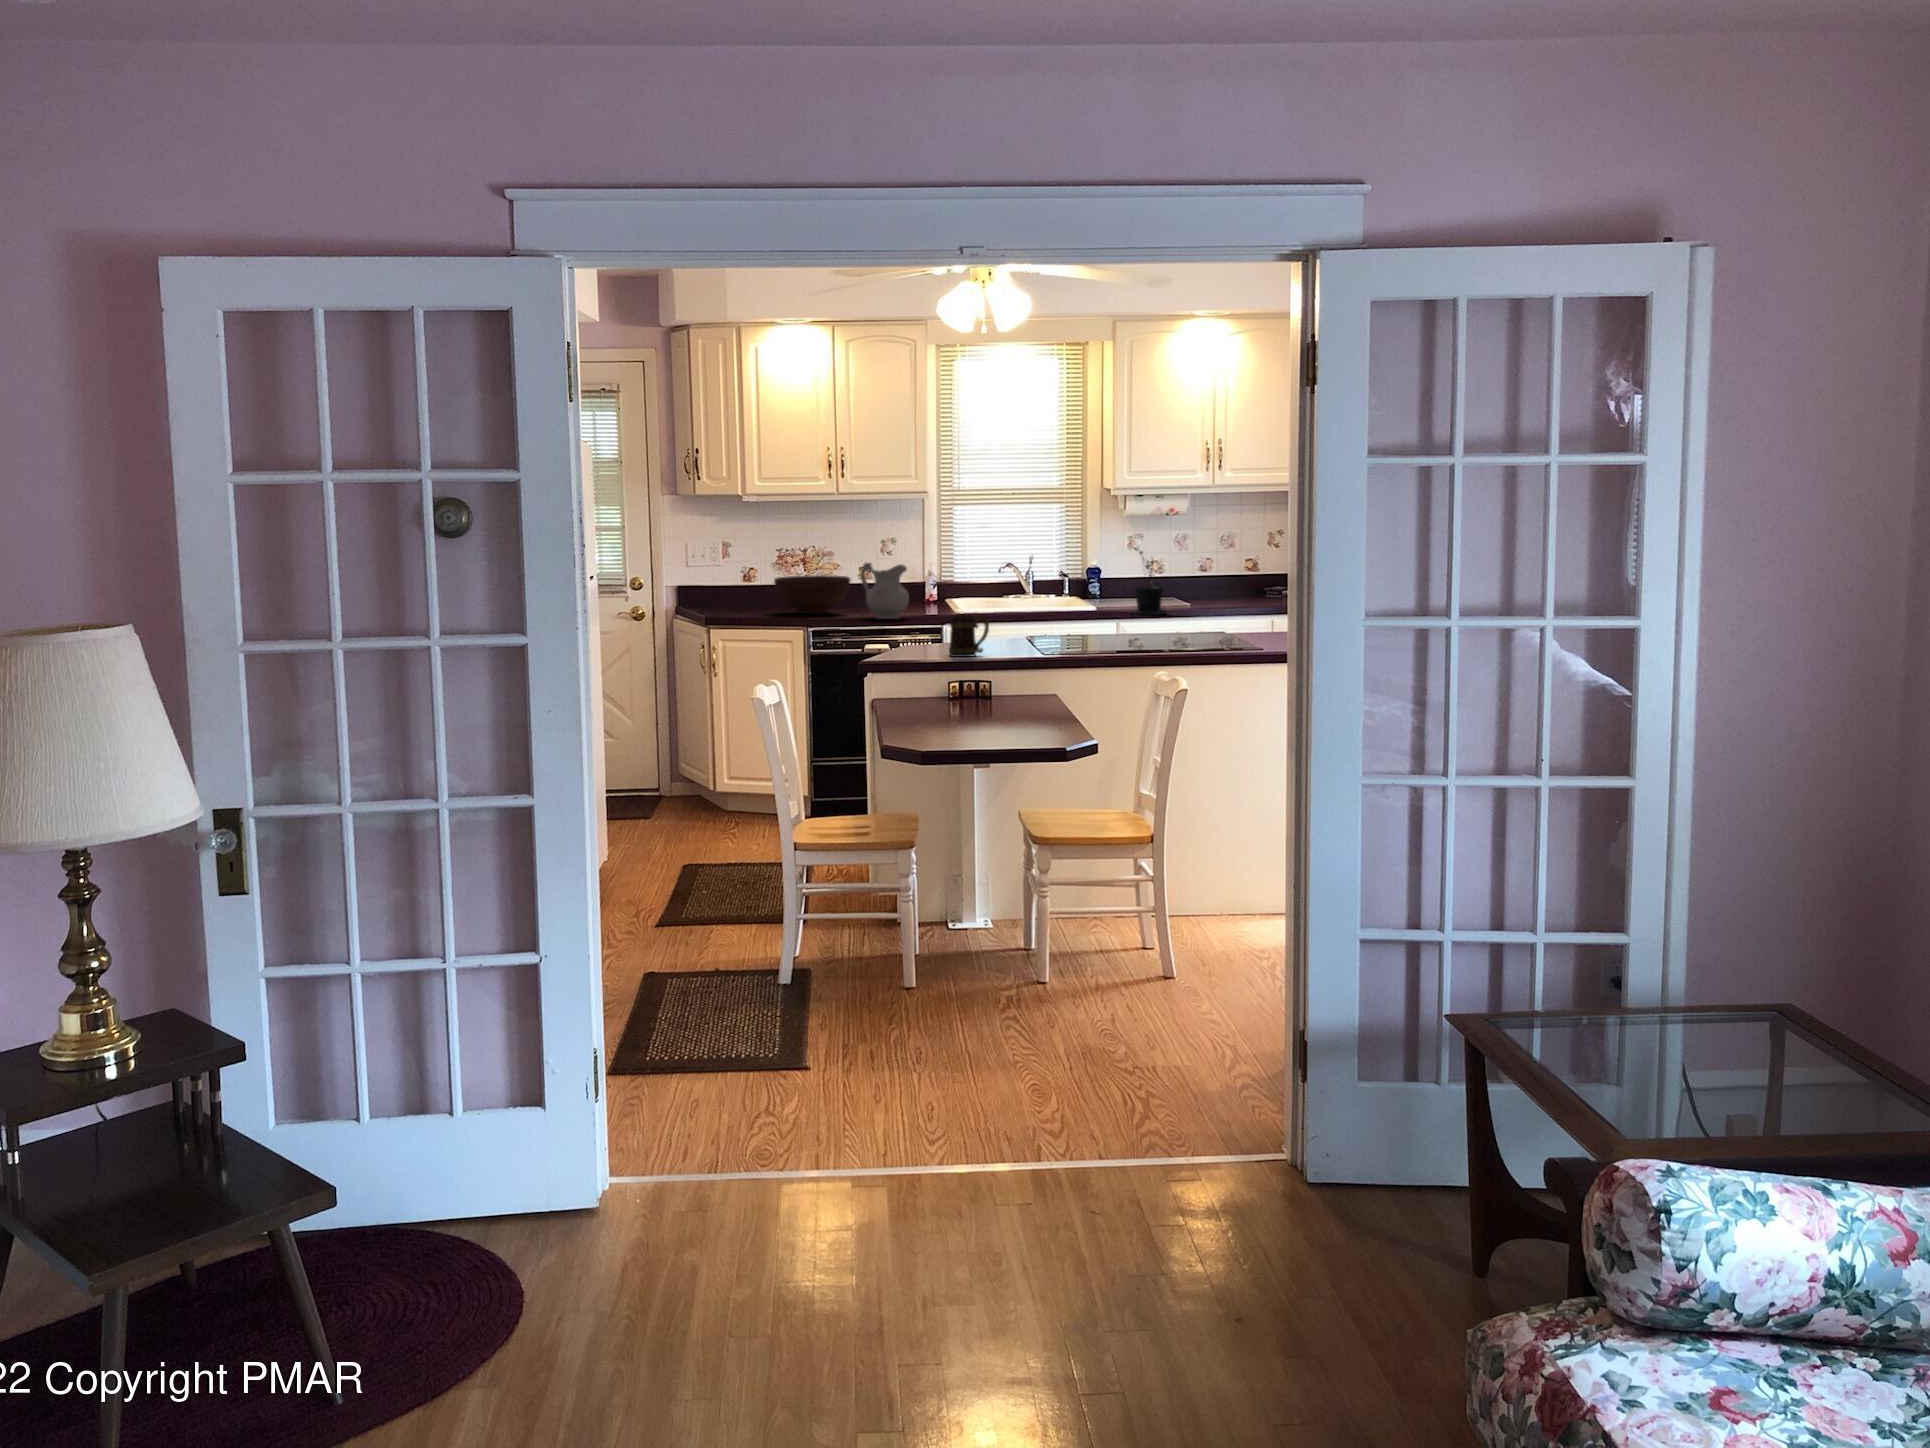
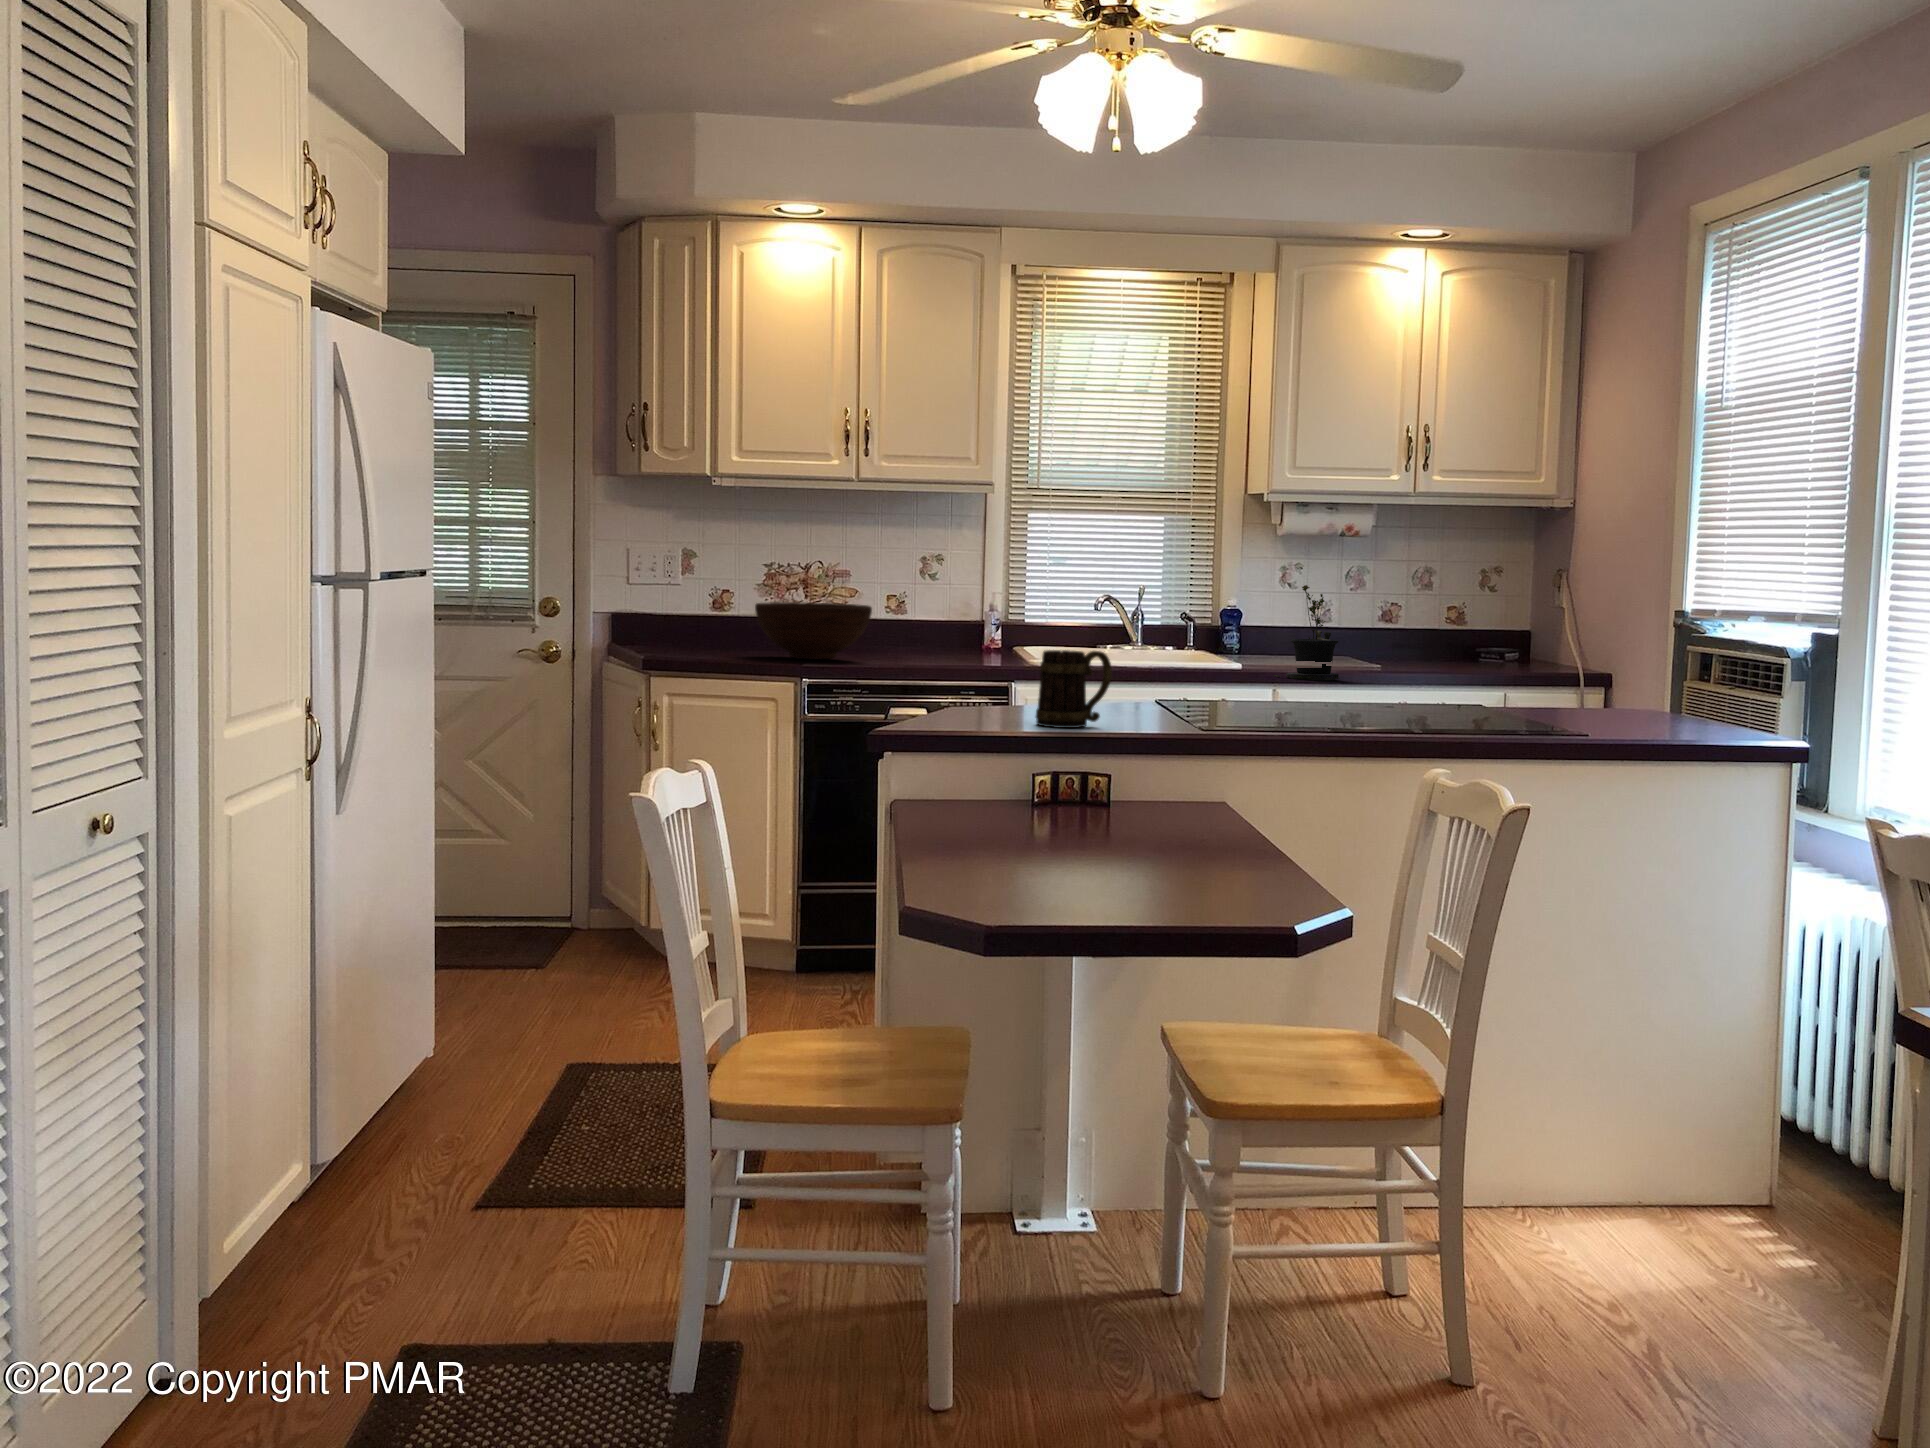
ceramic pitcher: present [861,563,909,619] -> none [887,581,960,670]

